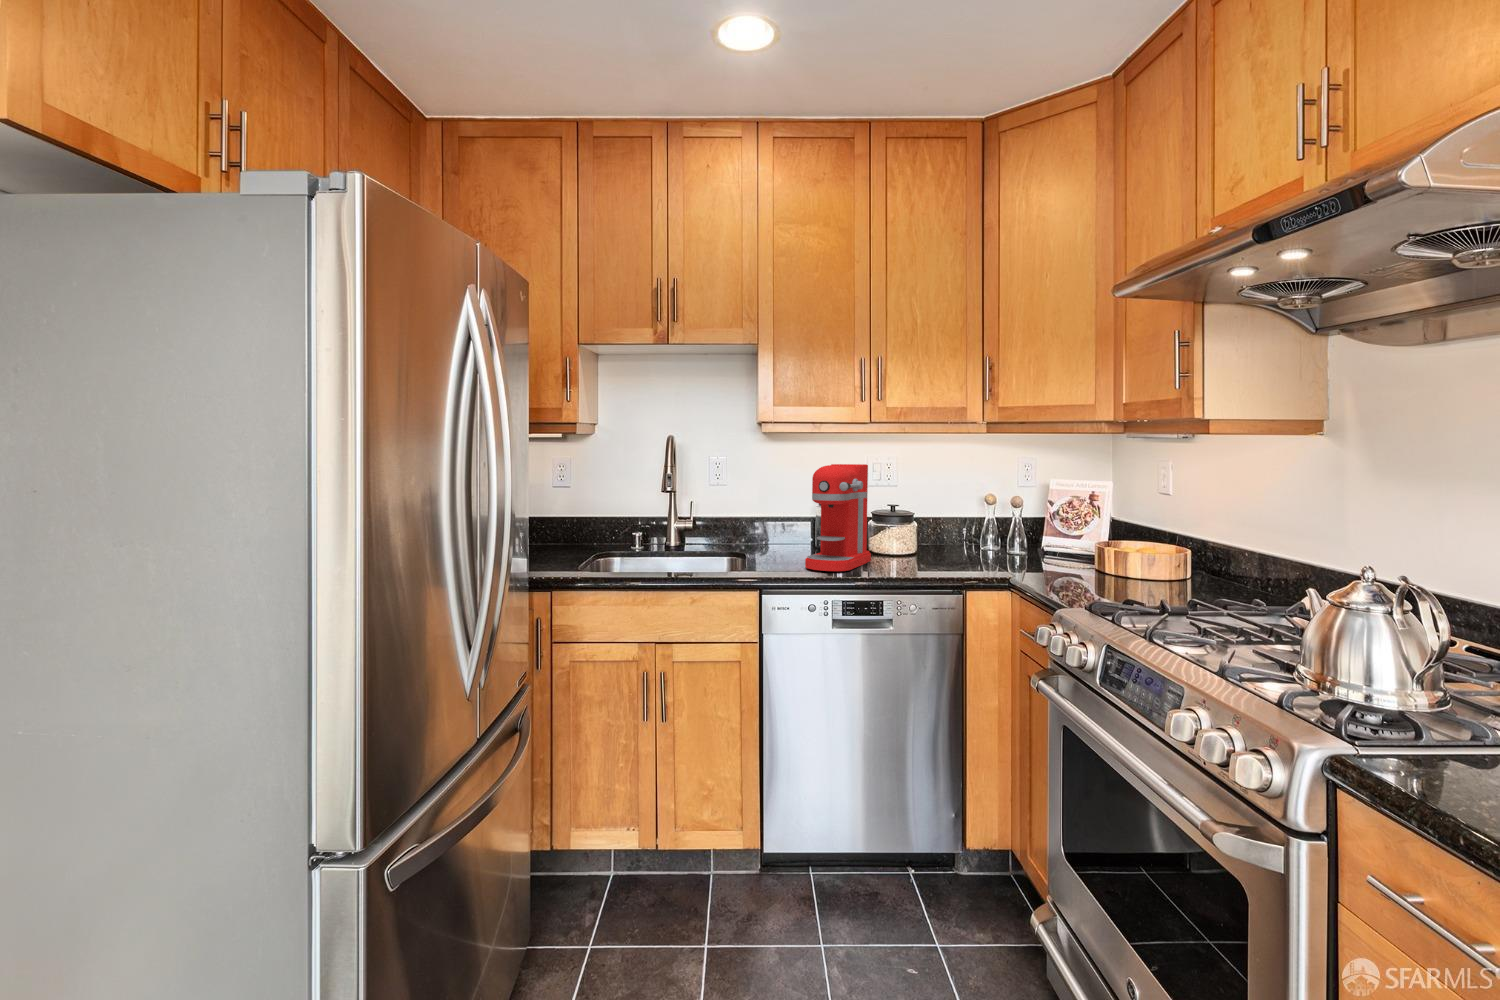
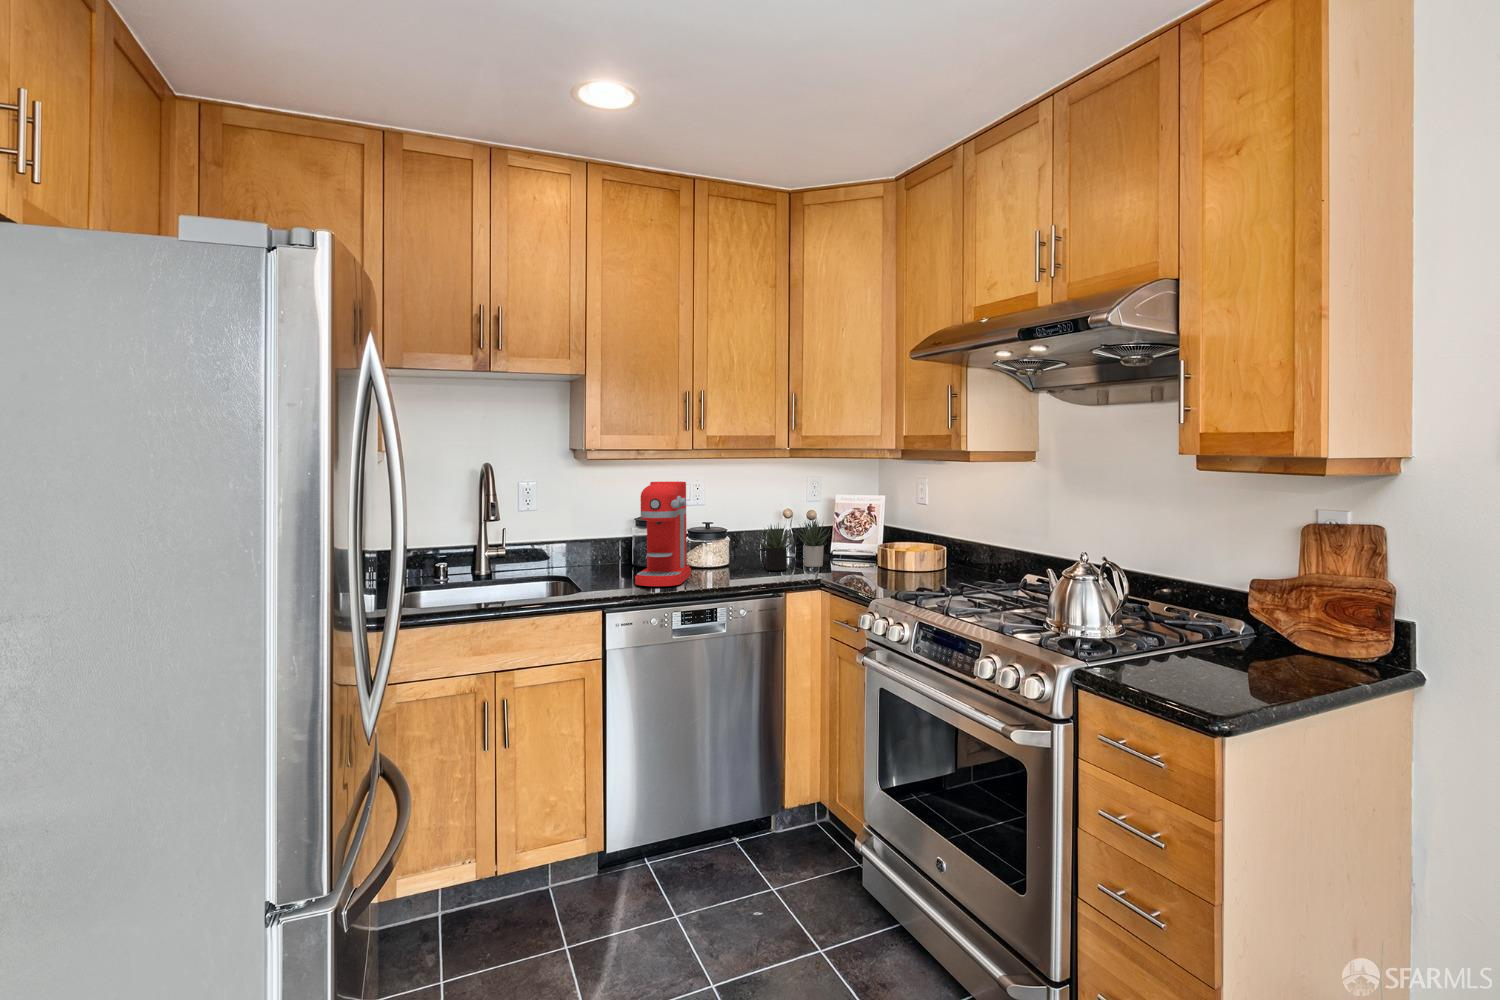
succulent plant: none [941,506,1038,563] -> present [757,520,830,570]

